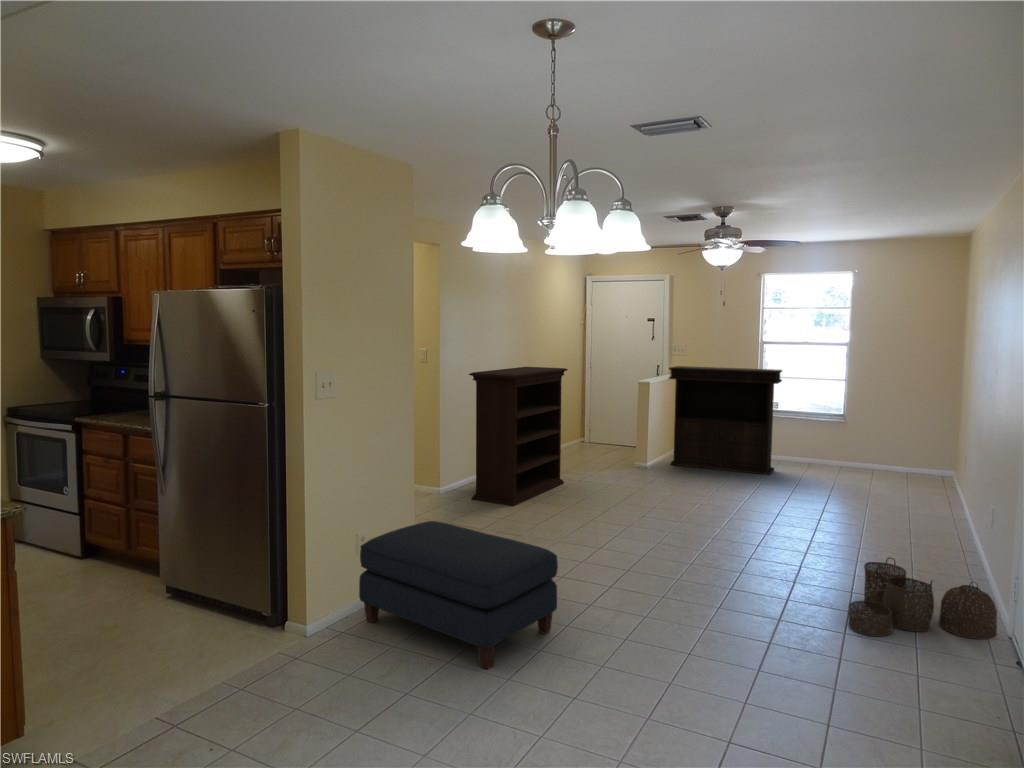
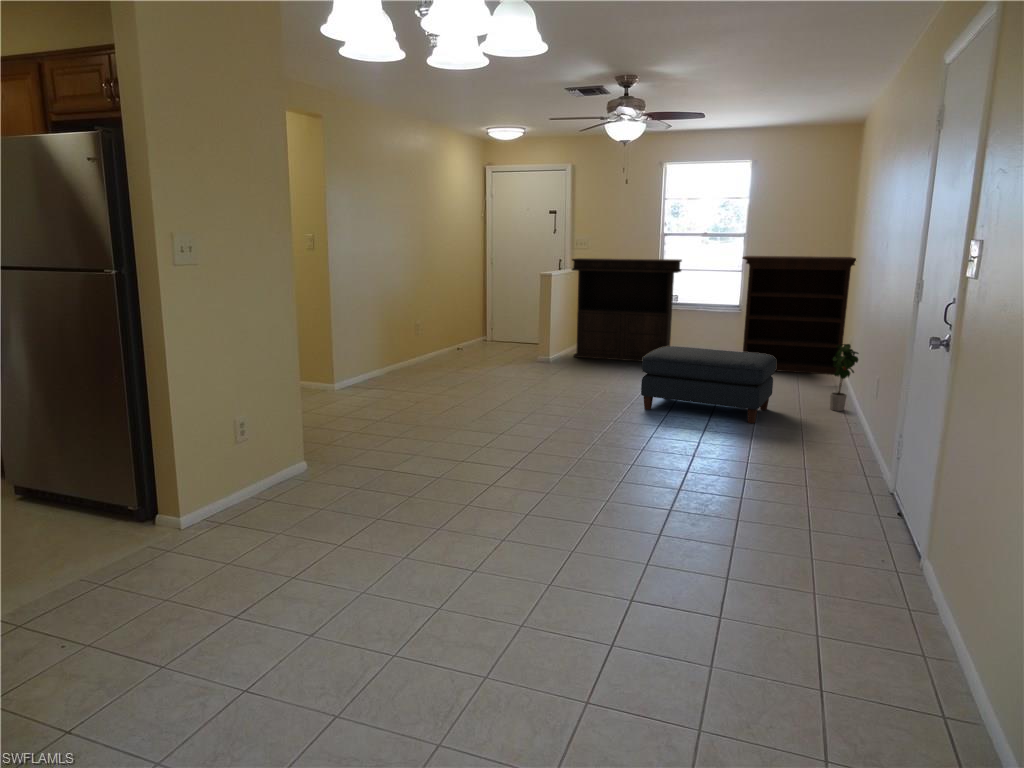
bookshelf: present [469,367,568,506] -> present [743,256,856,375]
potted plant: none [945,467,974,538] -> present [830,344,859,411]
ottoman: present [359,521,558,669] -> present [641,346,776,423]
woven basket: present [848,558,997,639] -> none [745,425,881,498]

